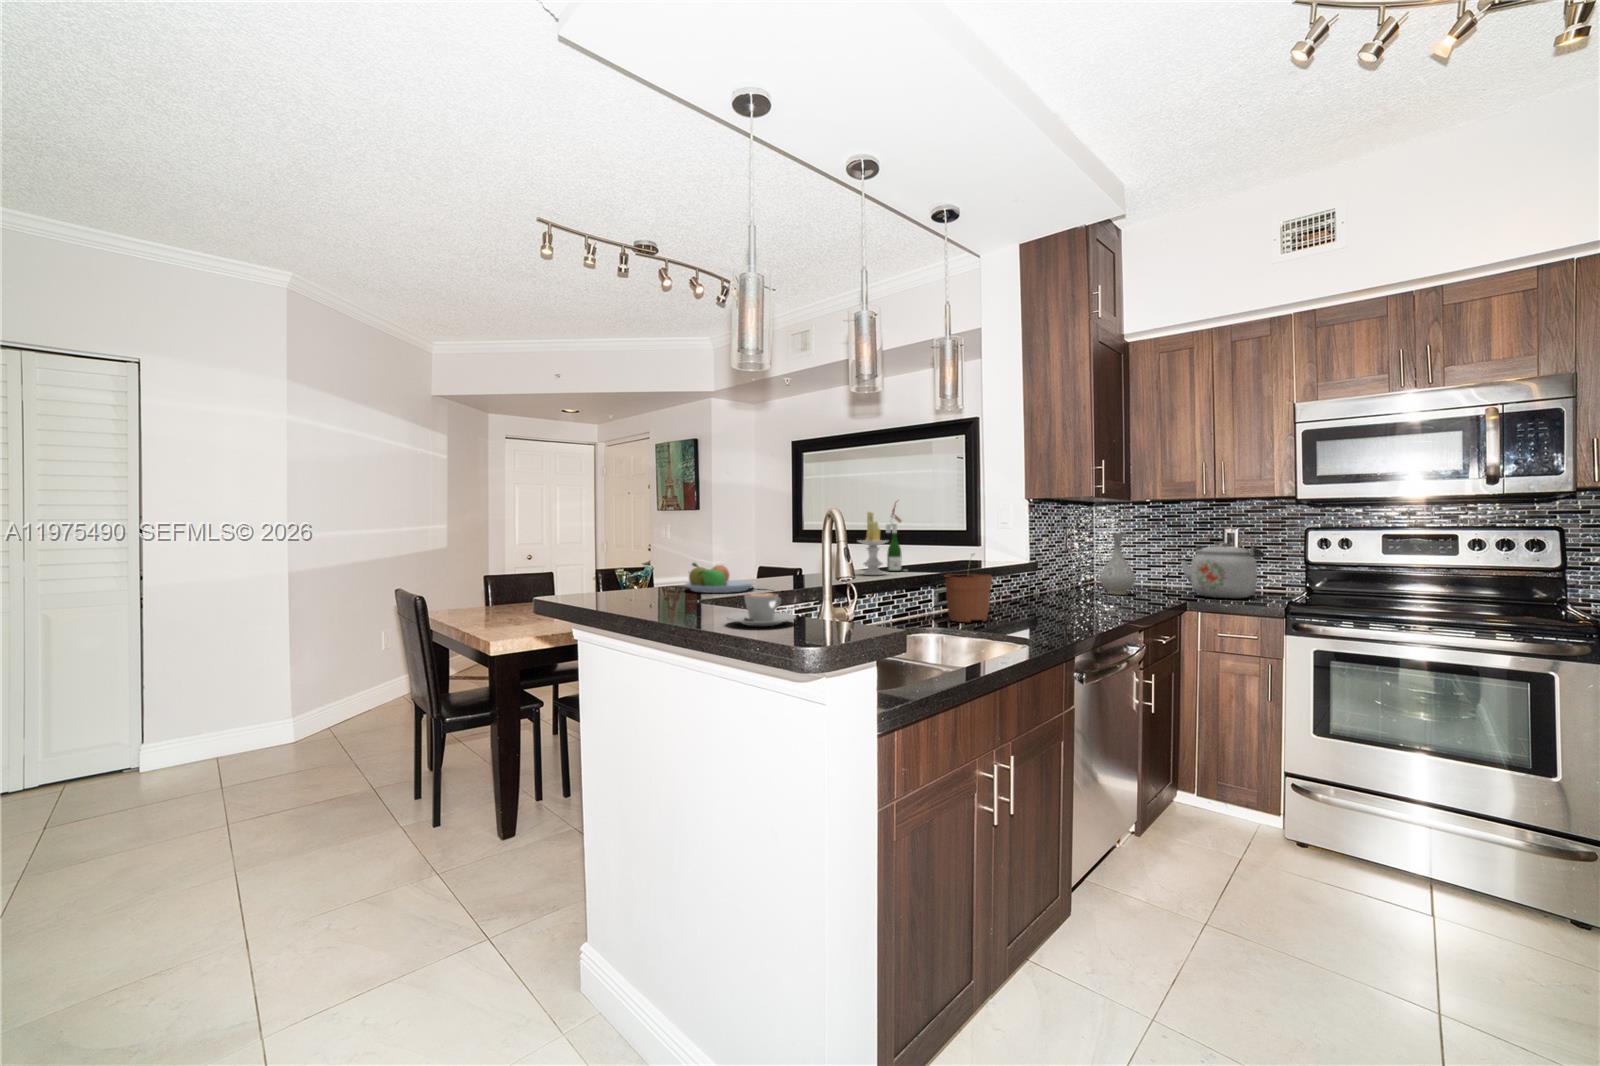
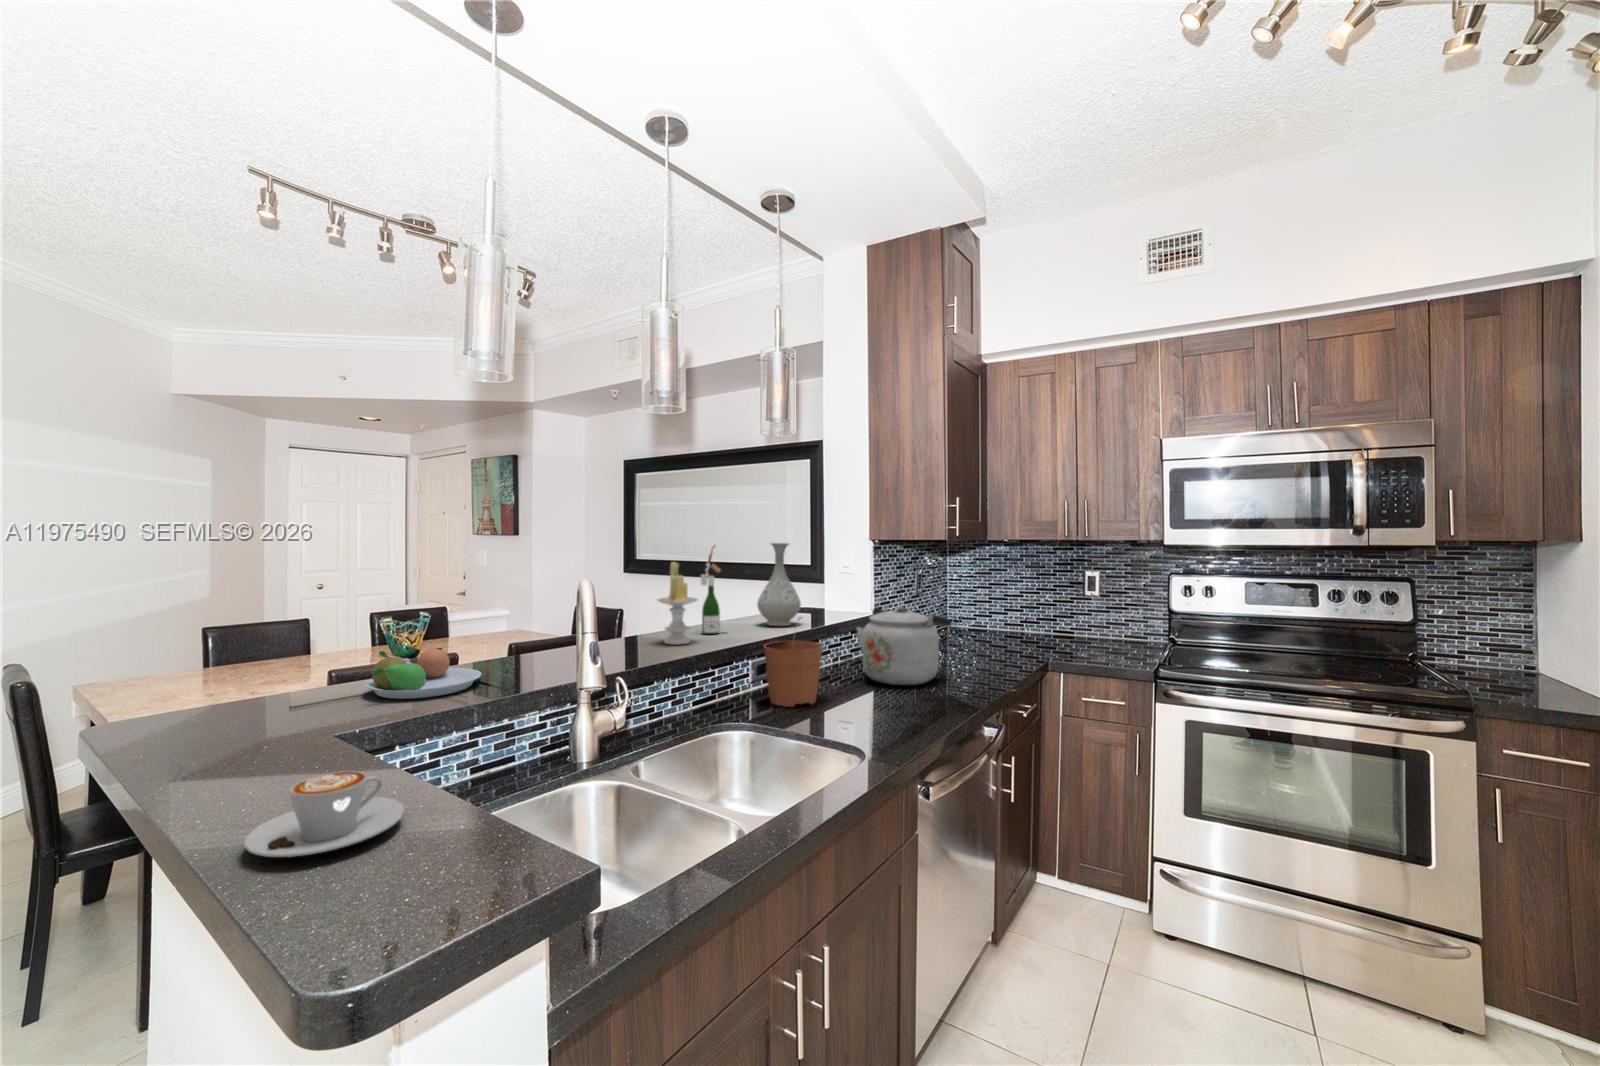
vase: present [1100,533,1136,595] -> present [757,543,801,626]
kettle: present [1181,542,1264,599] -> present [857,606,951,685]

